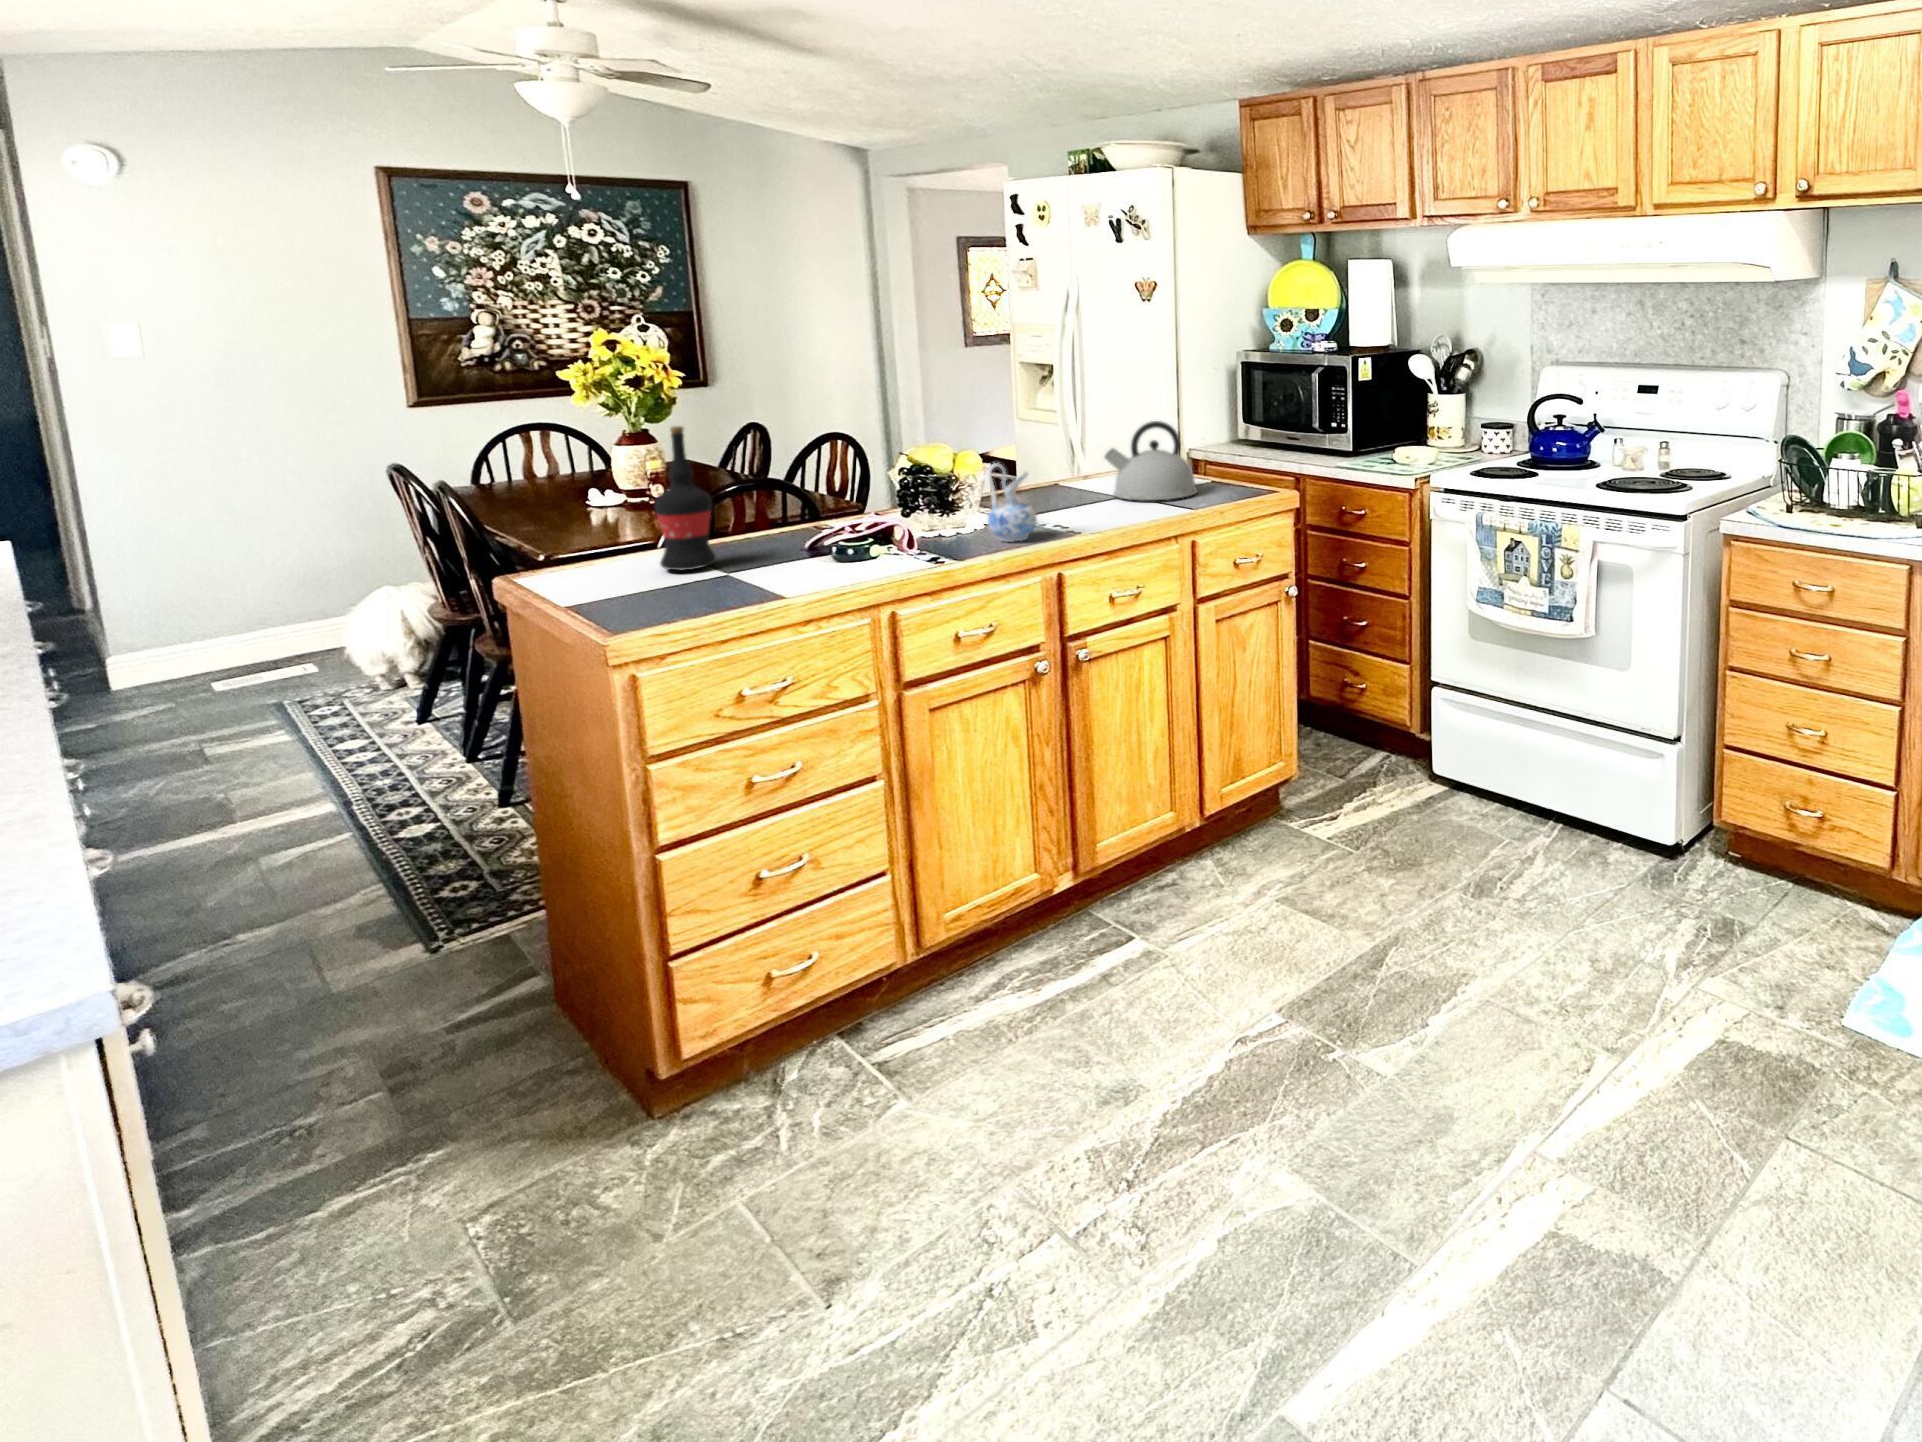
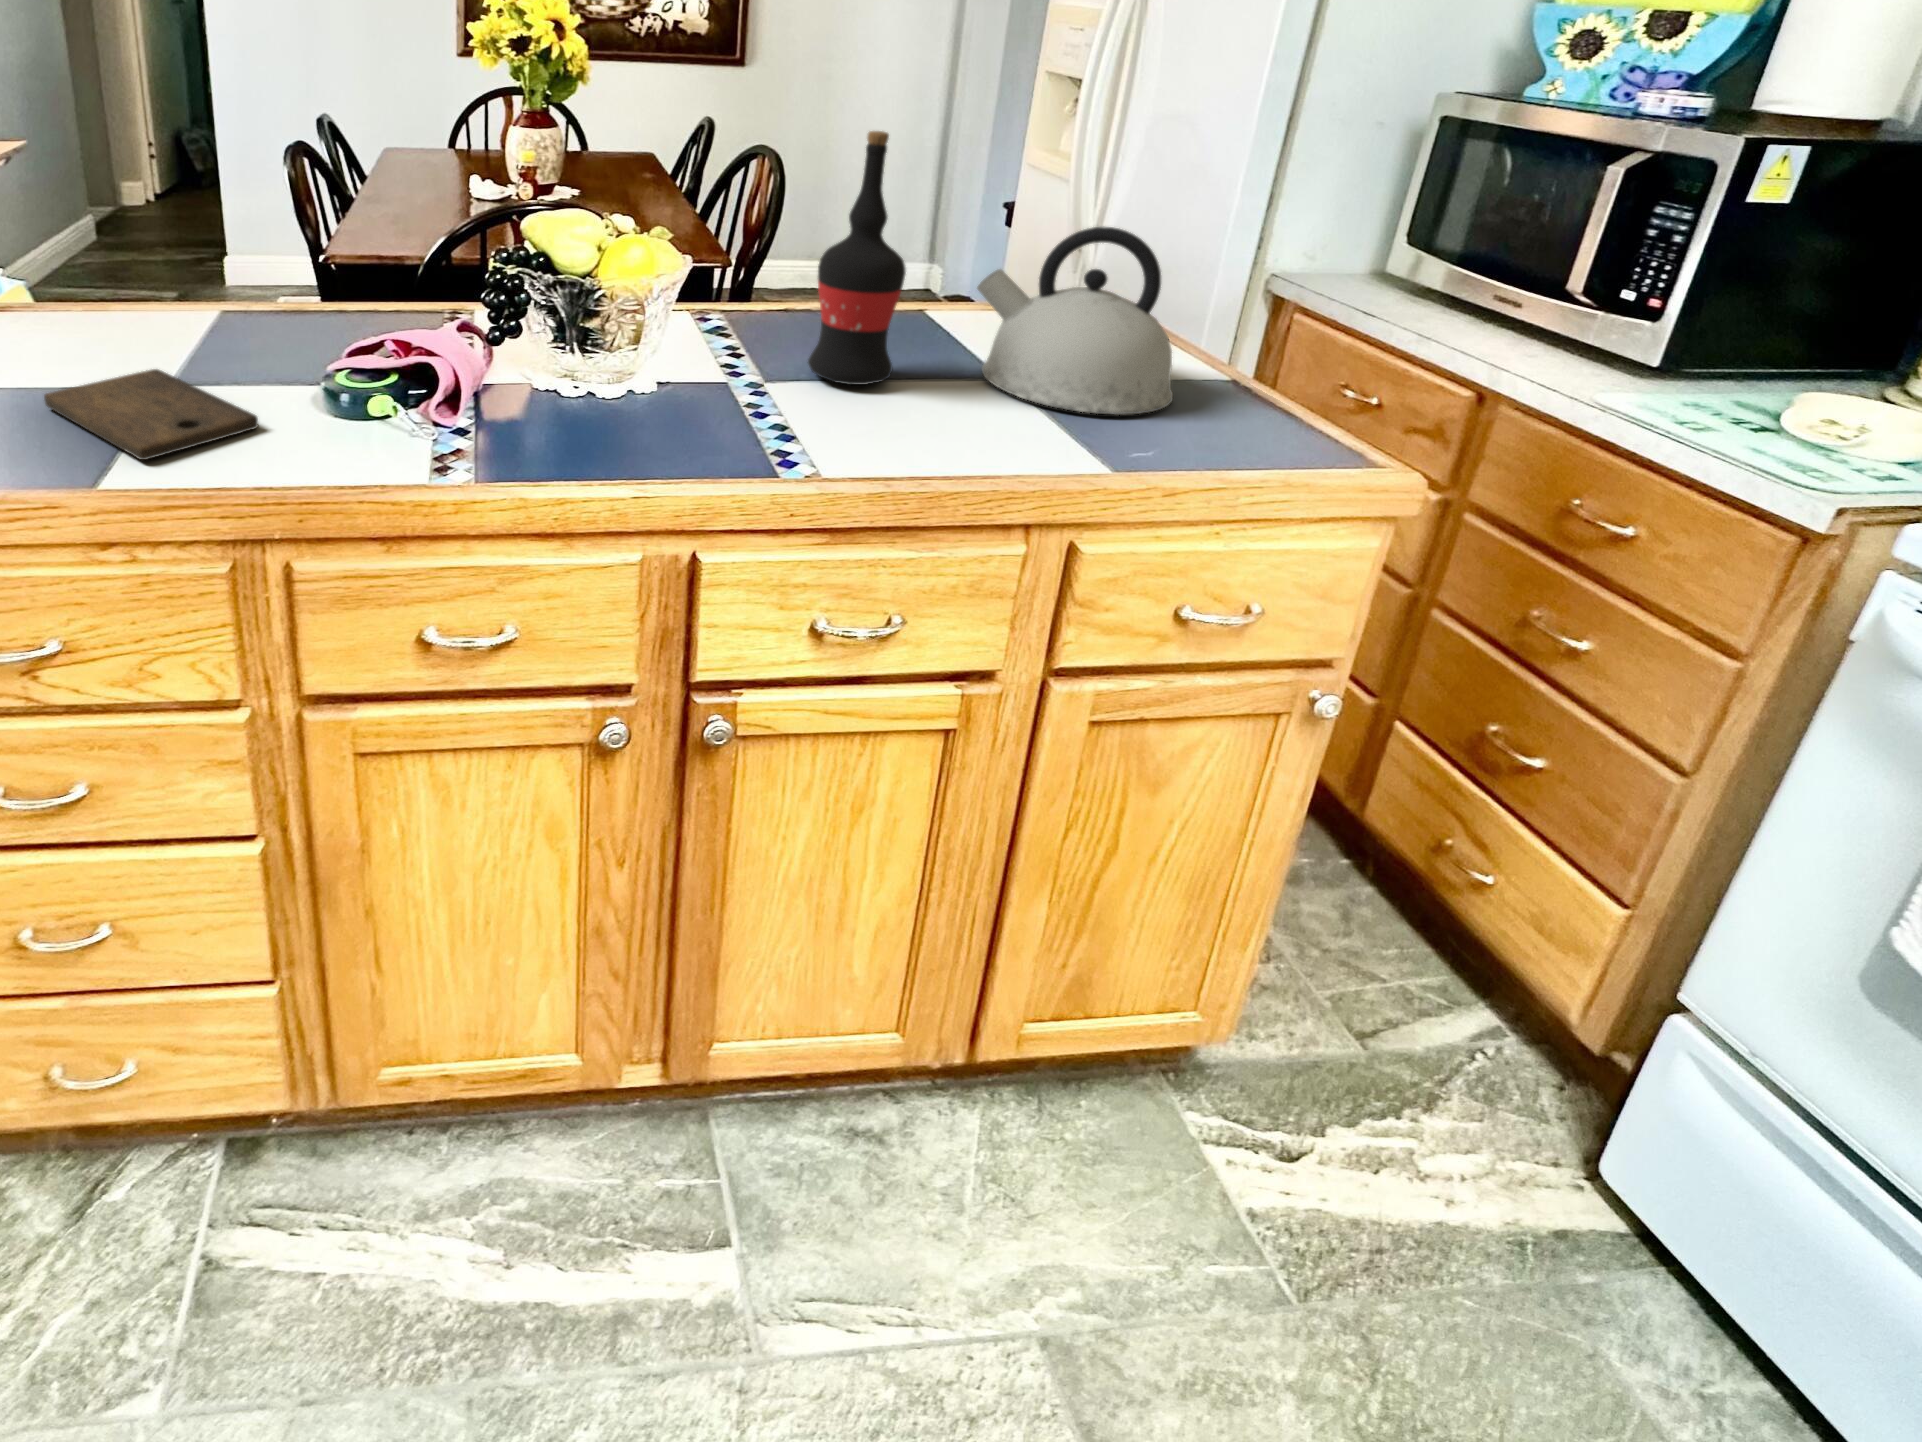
wine bottle: present [655,426,716,570] -> present [808,131,906,385]
ceramic pitcher: present [987,463,1037,542] -> none [604,275,705,451]
cutting board: none [690,566,825,590] -> present [44,369,258,460]

